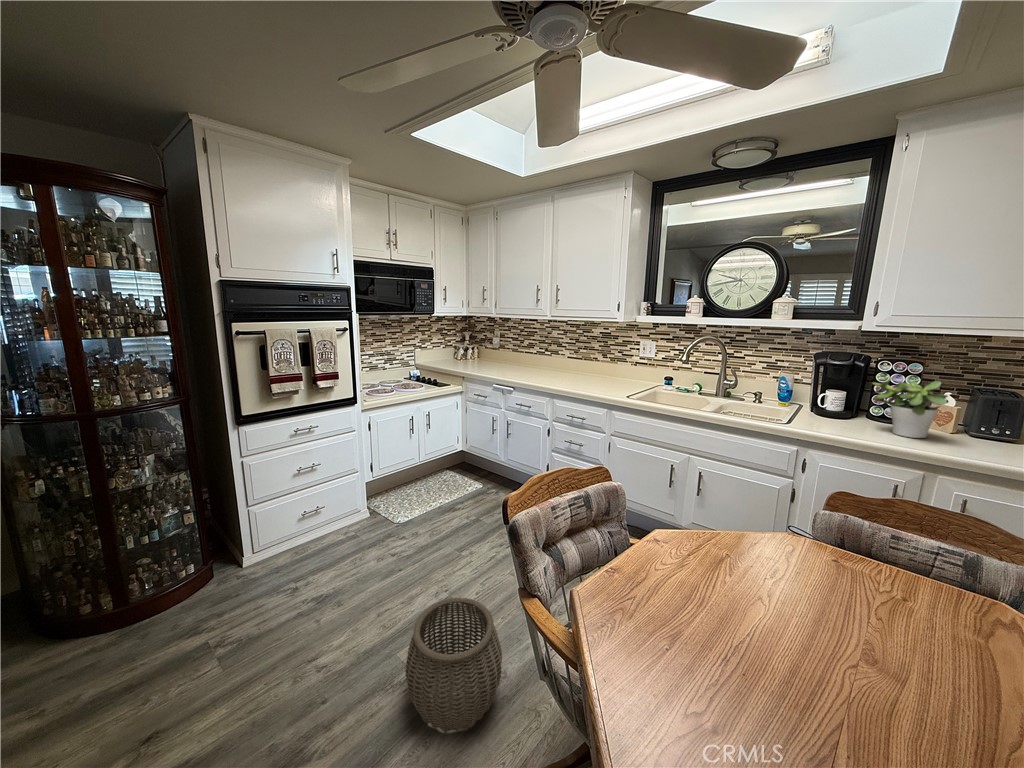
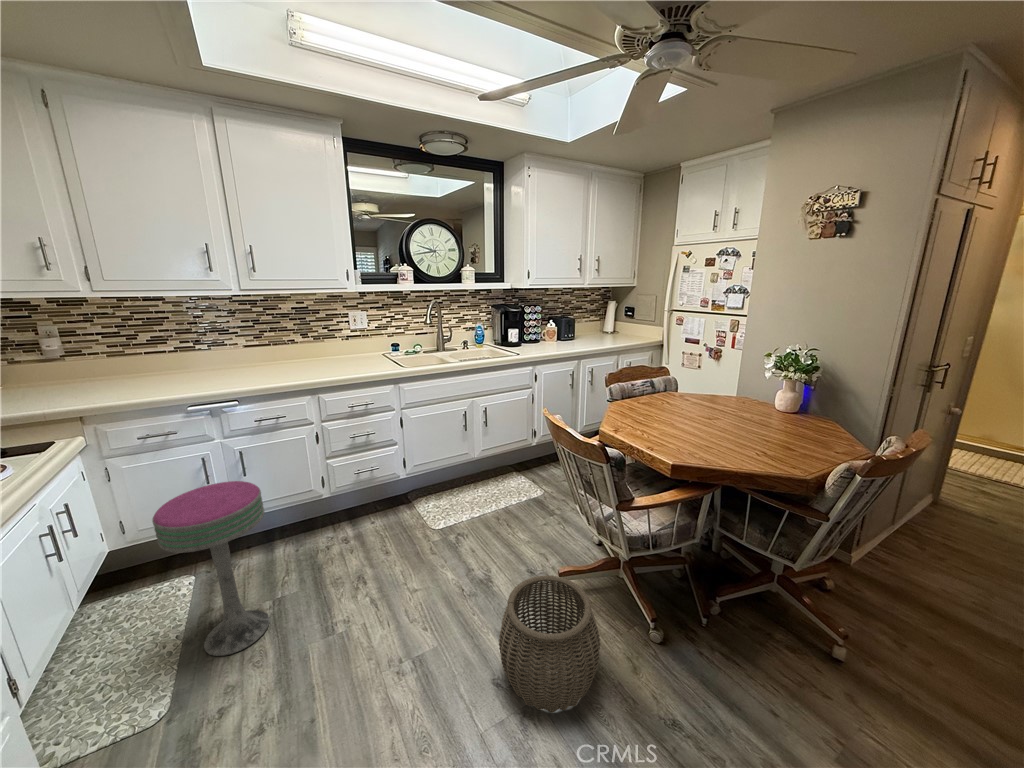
potted plant: present [872,377,948,438] -> none [534,312,568,346]
bar stool: none [424,428,474,526] -> present [152,481,270,656]

